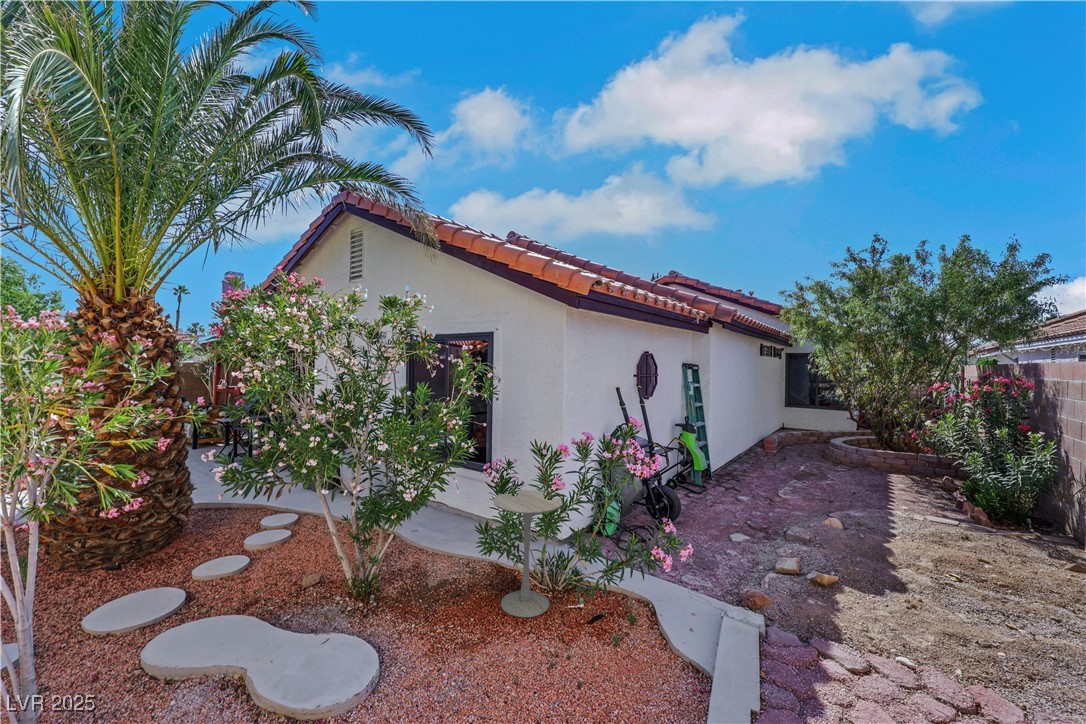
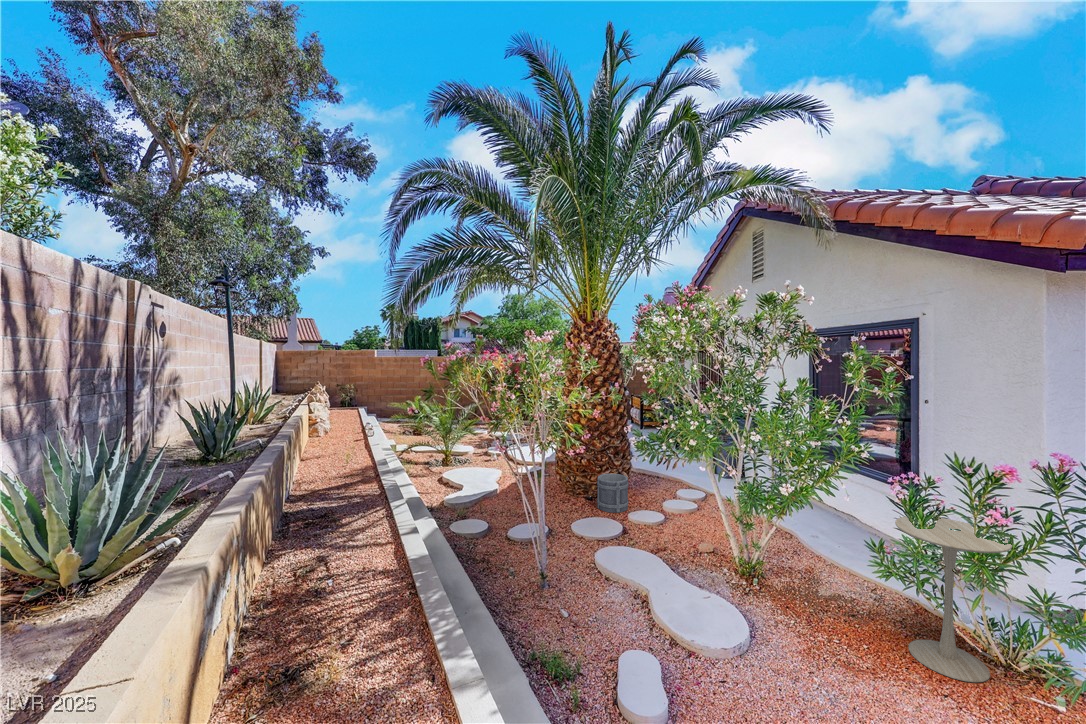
bucket: none [133,519,190,579] -> present [597,474,628,513]

